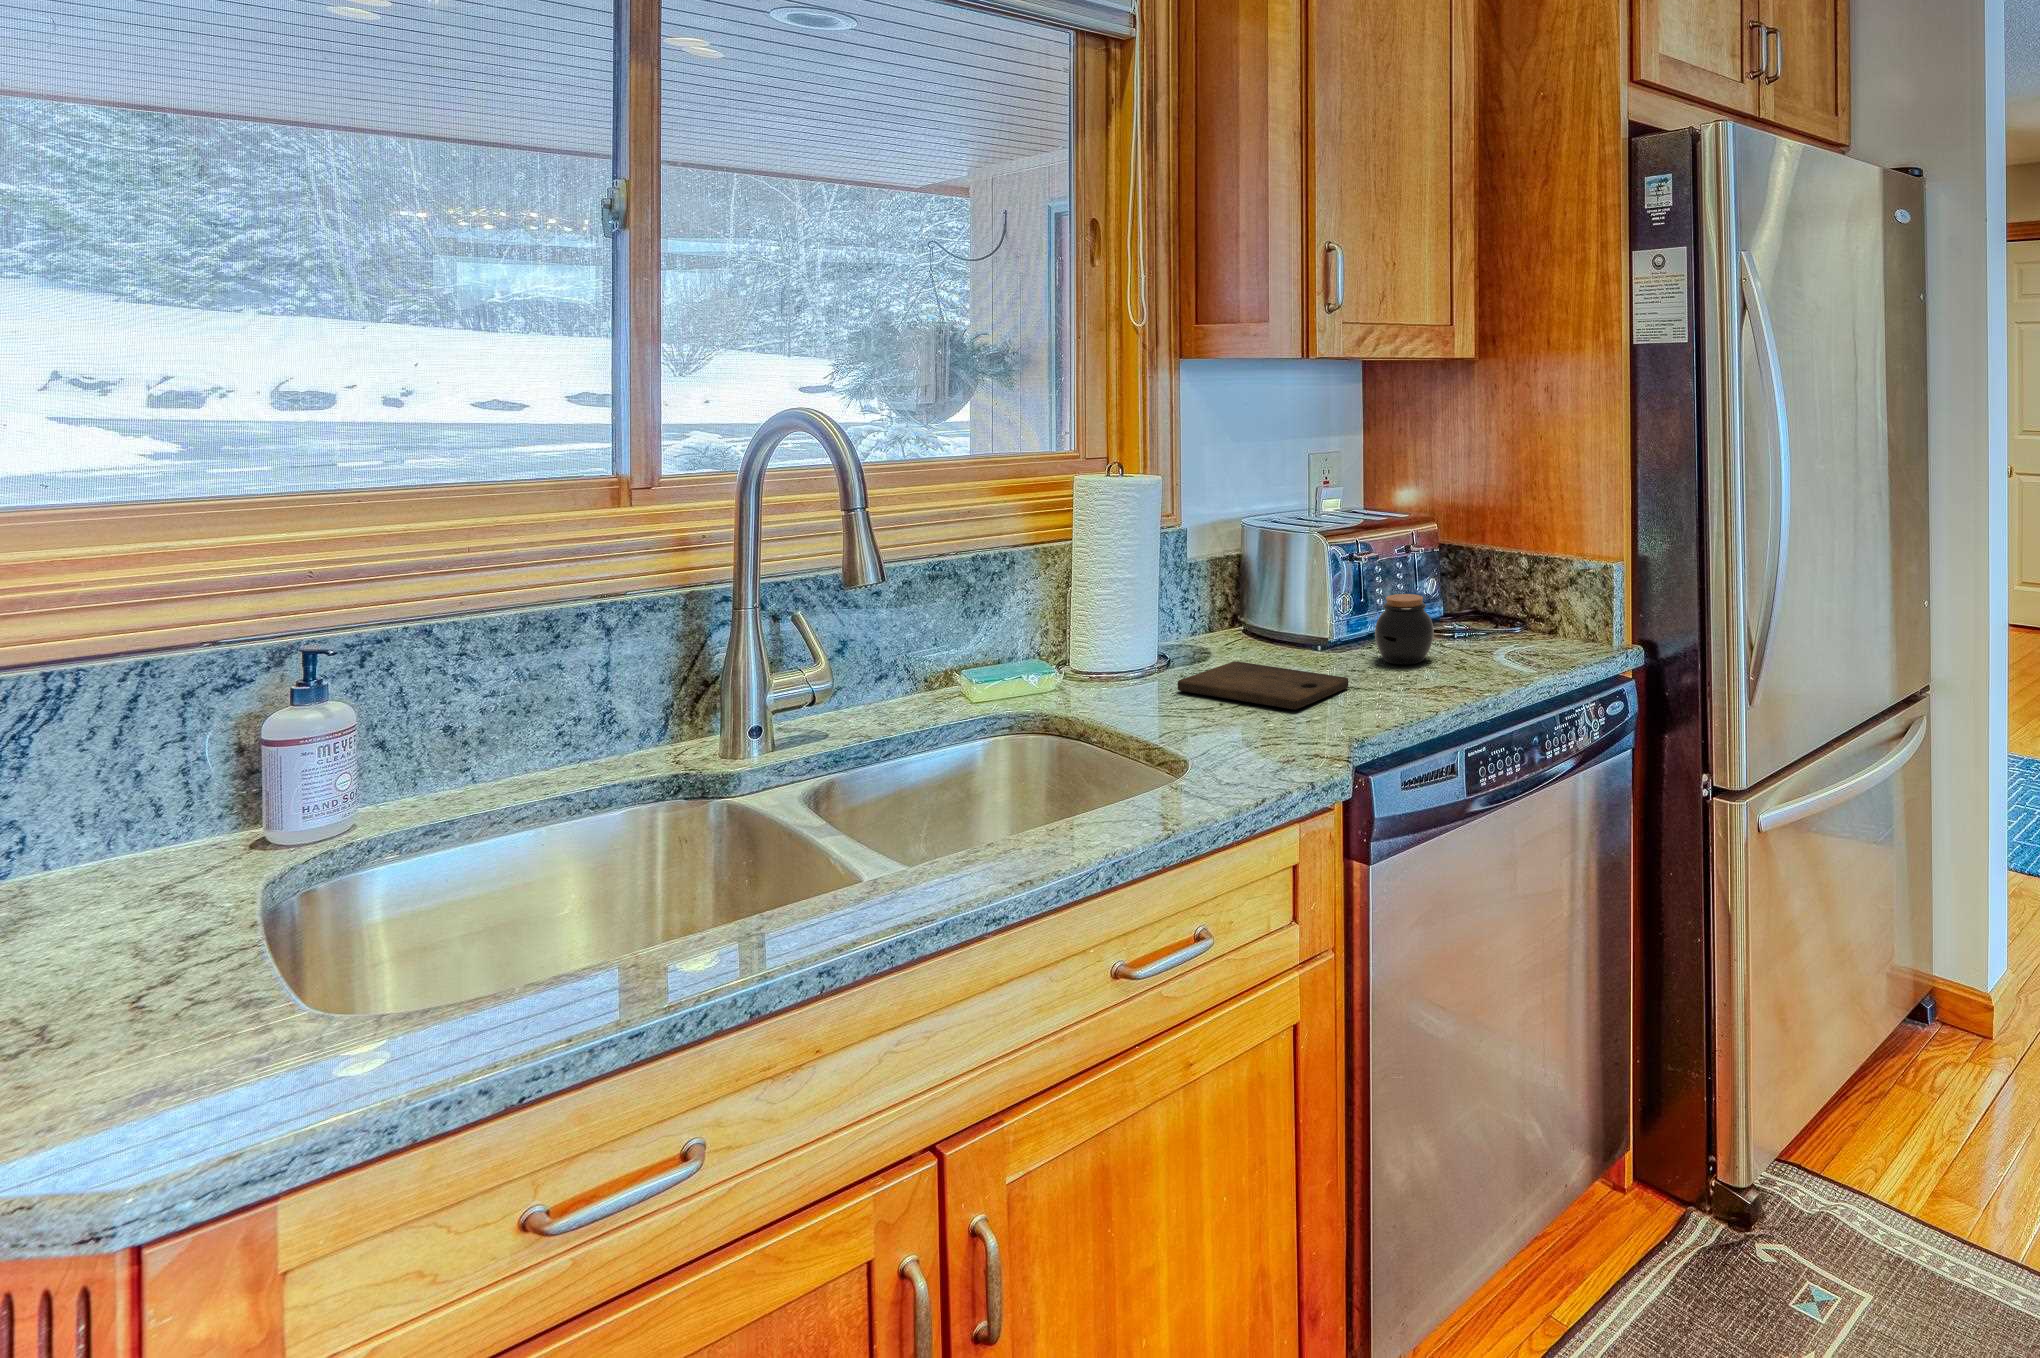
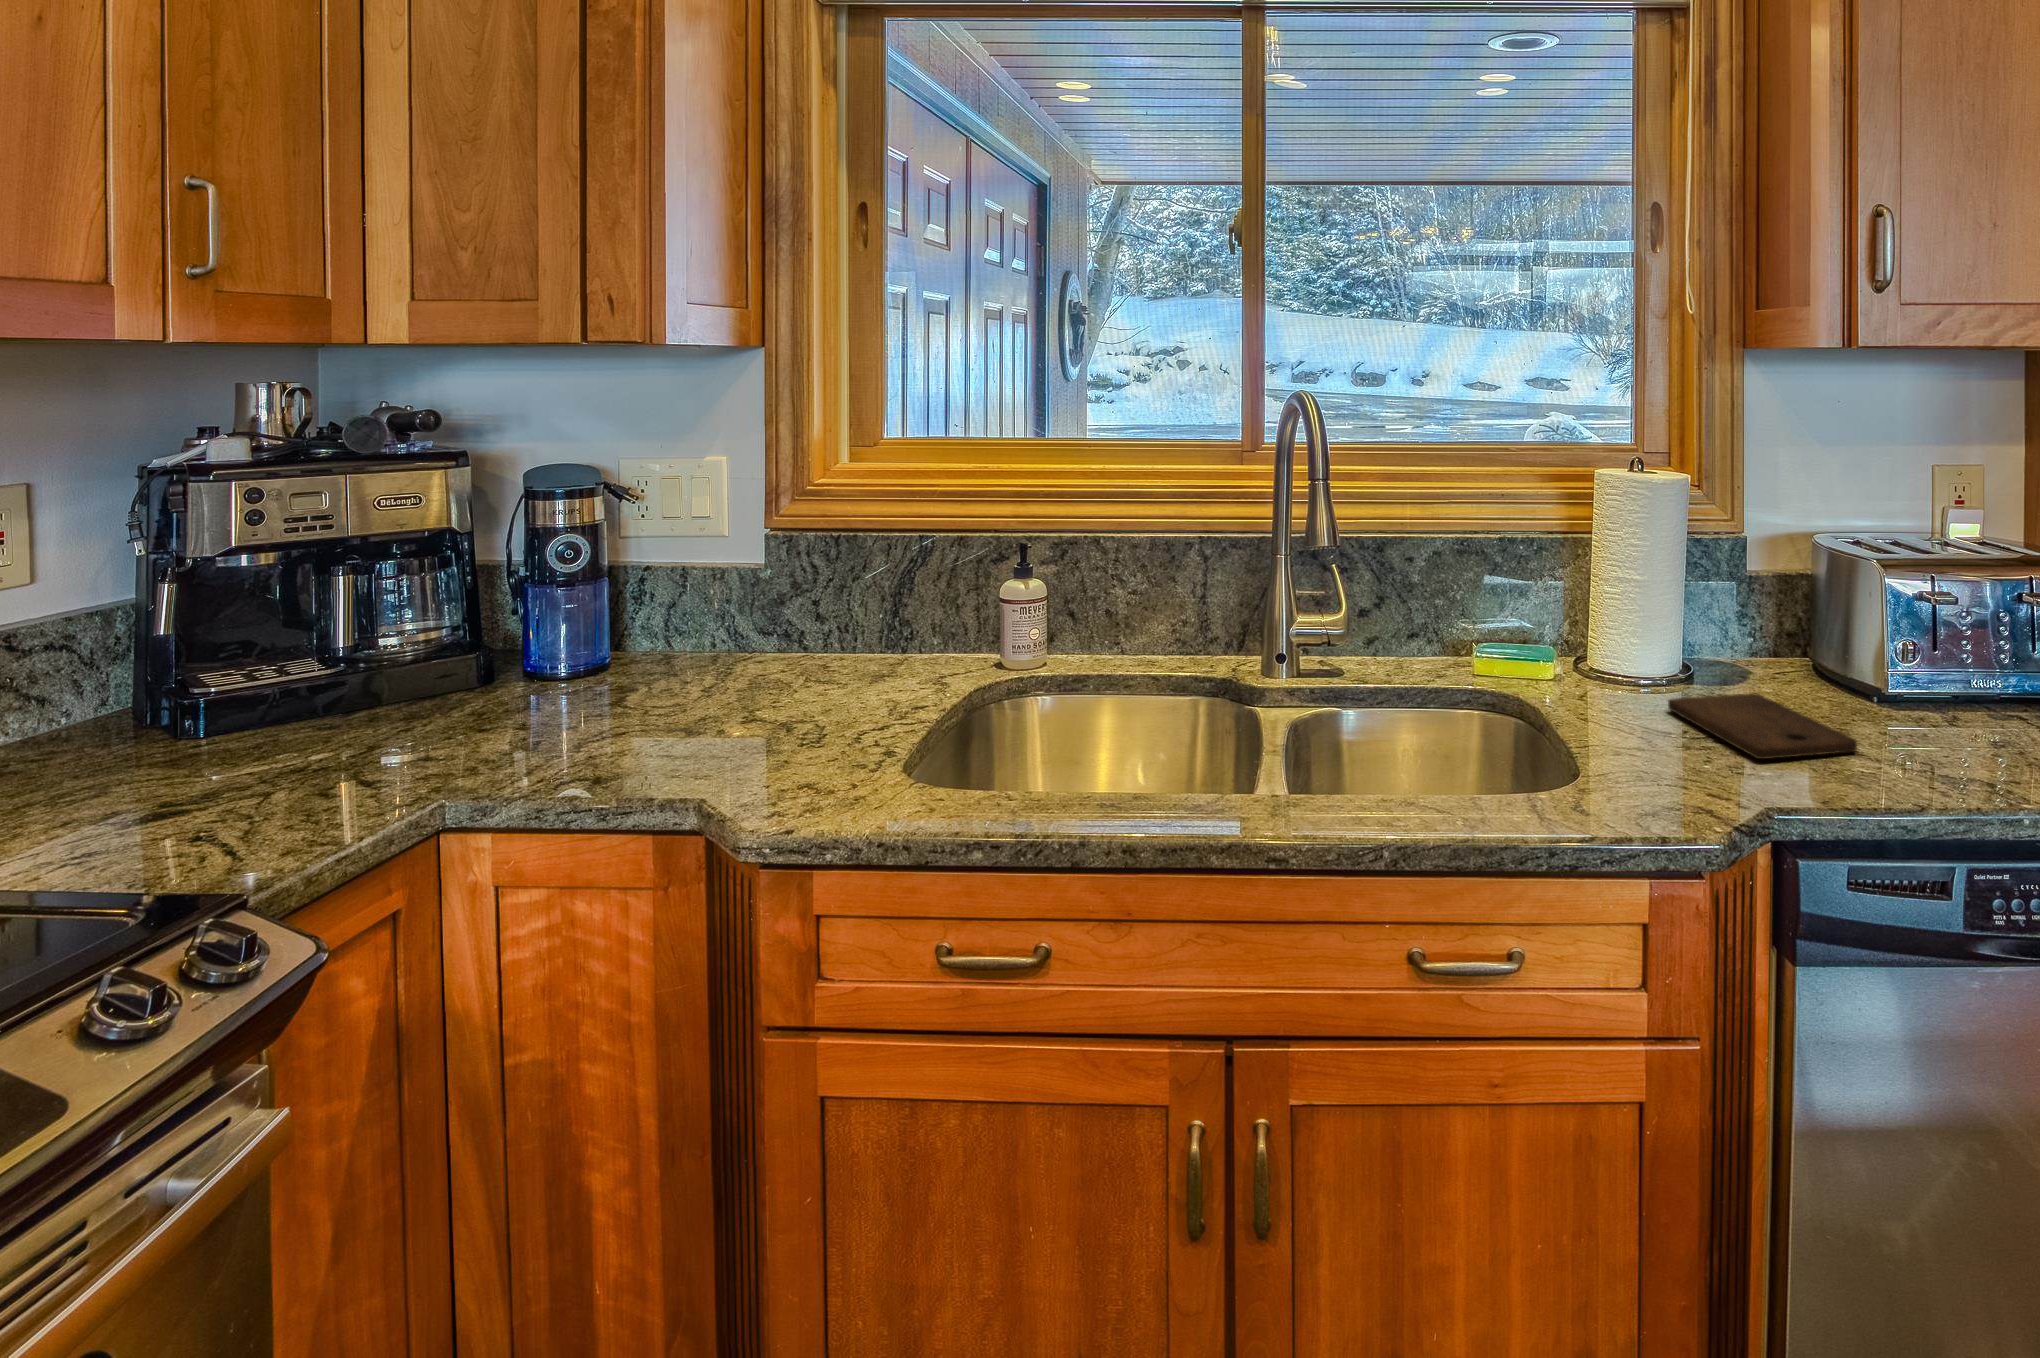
jar: present [1375,594,1434,664] -> none [1932,652,2018,746]

